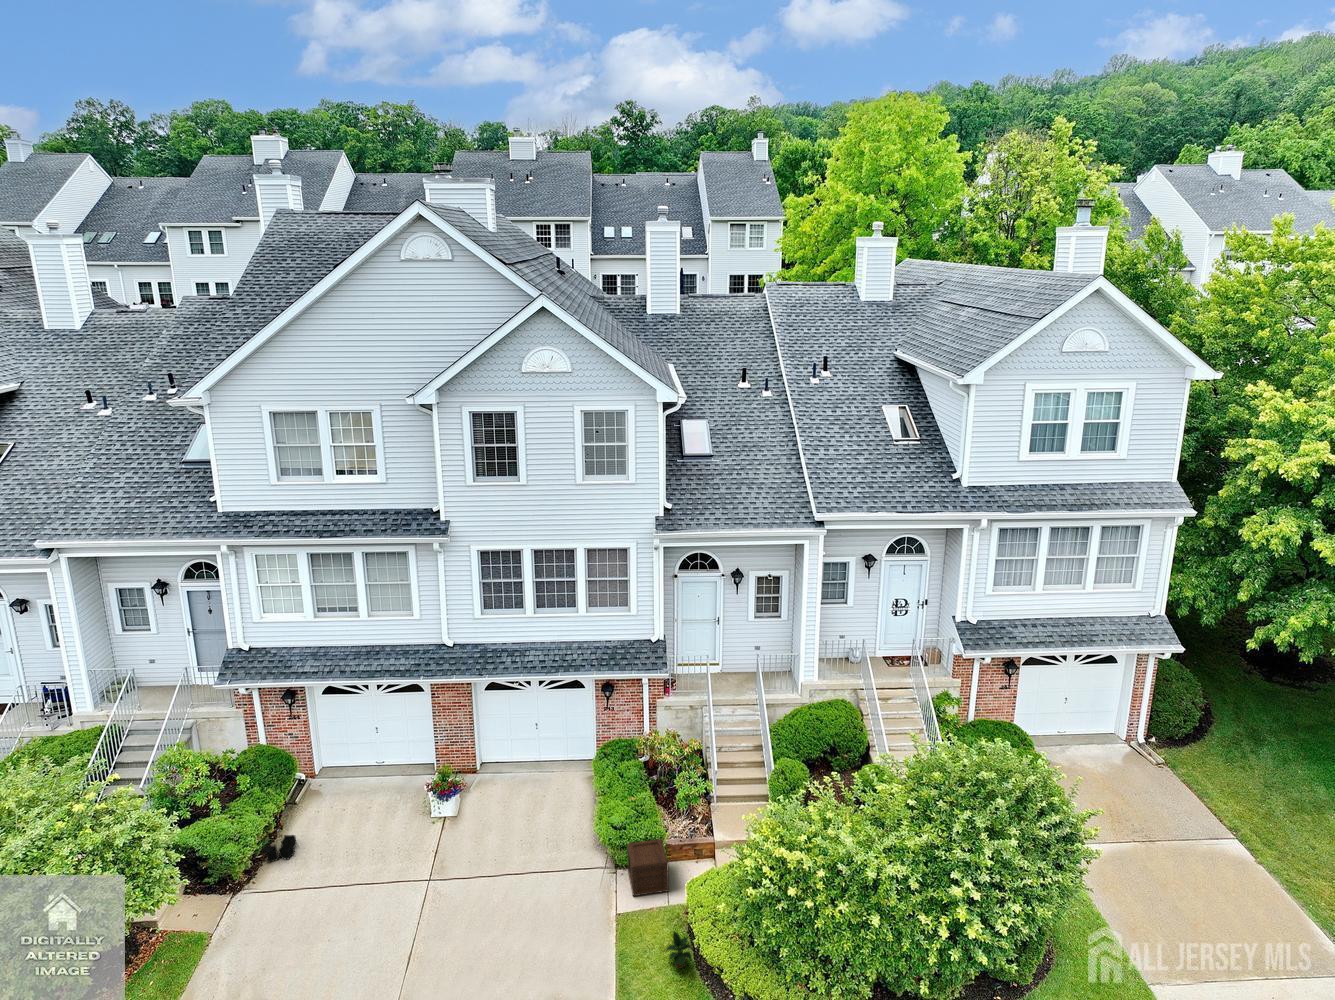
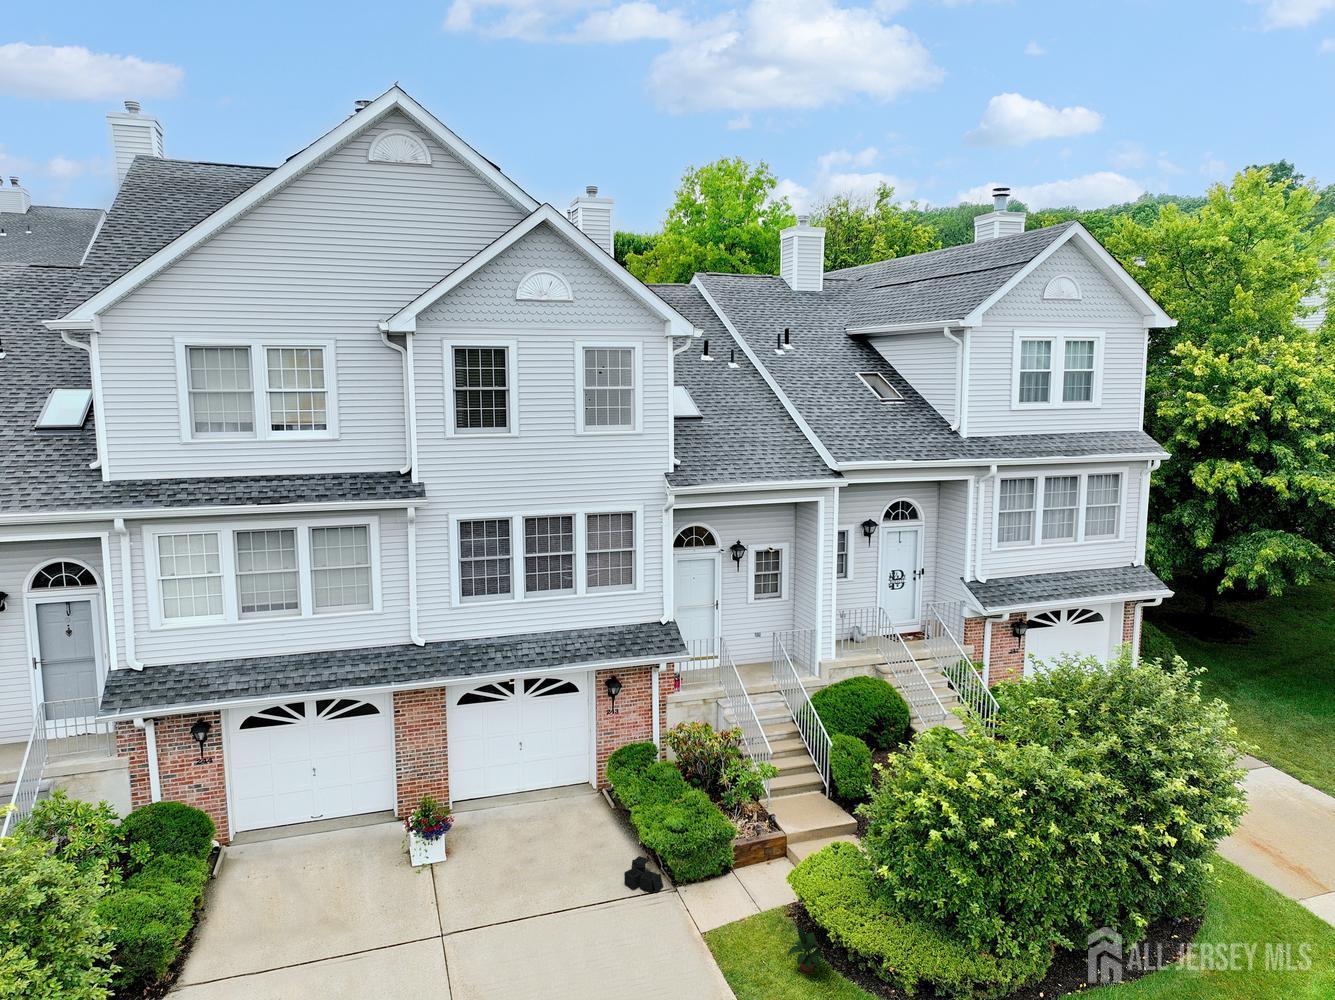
storage bin: present [261,835,297,863] -> present [624,856,663,893]
wooden crate: present [627,839,669,896] -> none [692,837,752,909]

